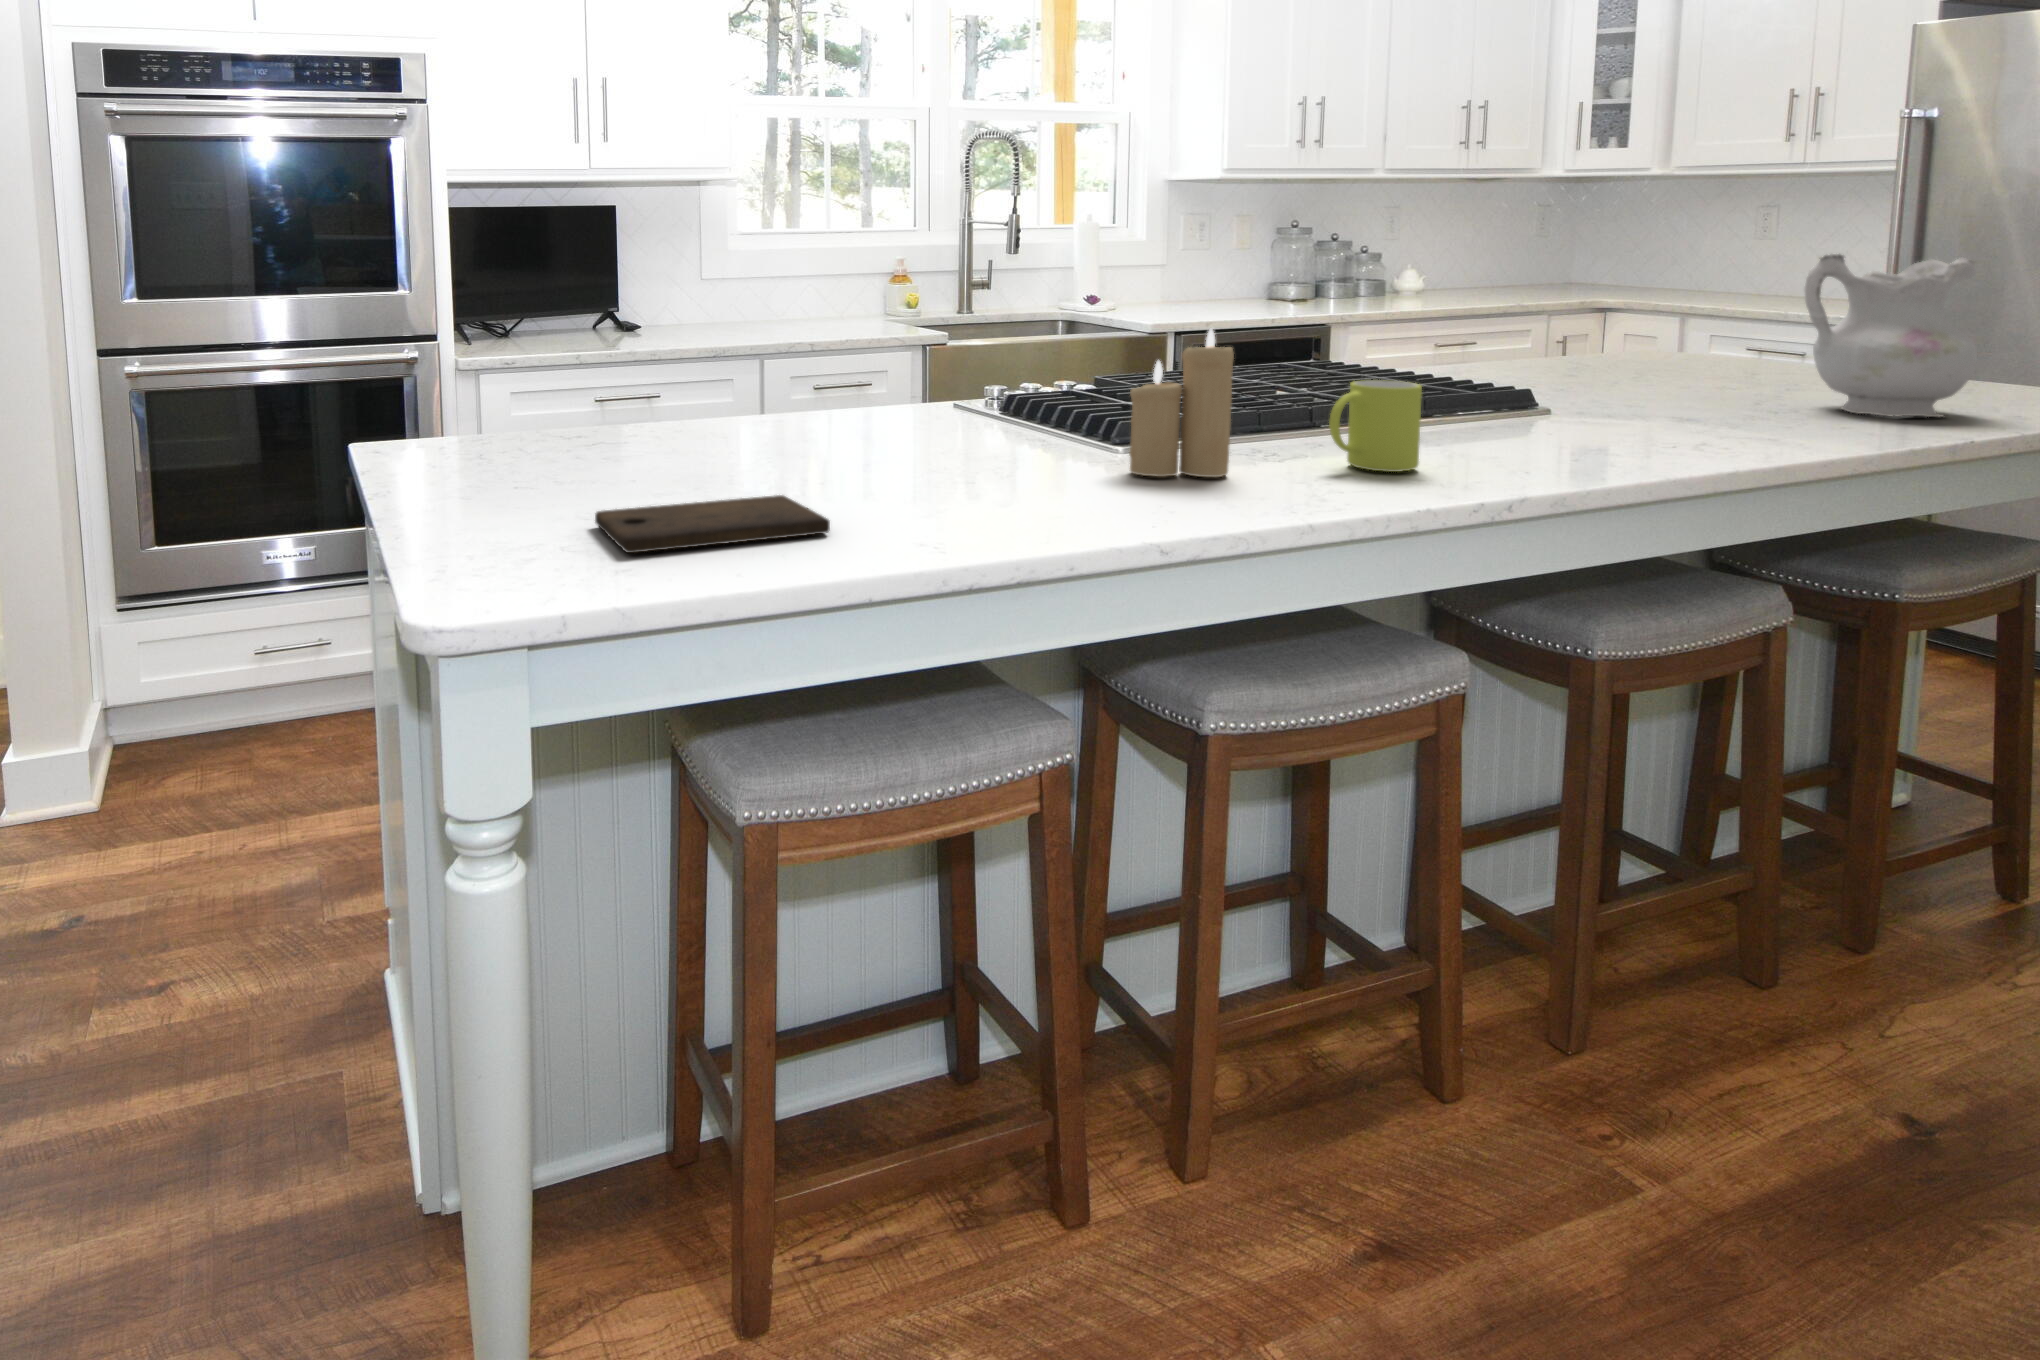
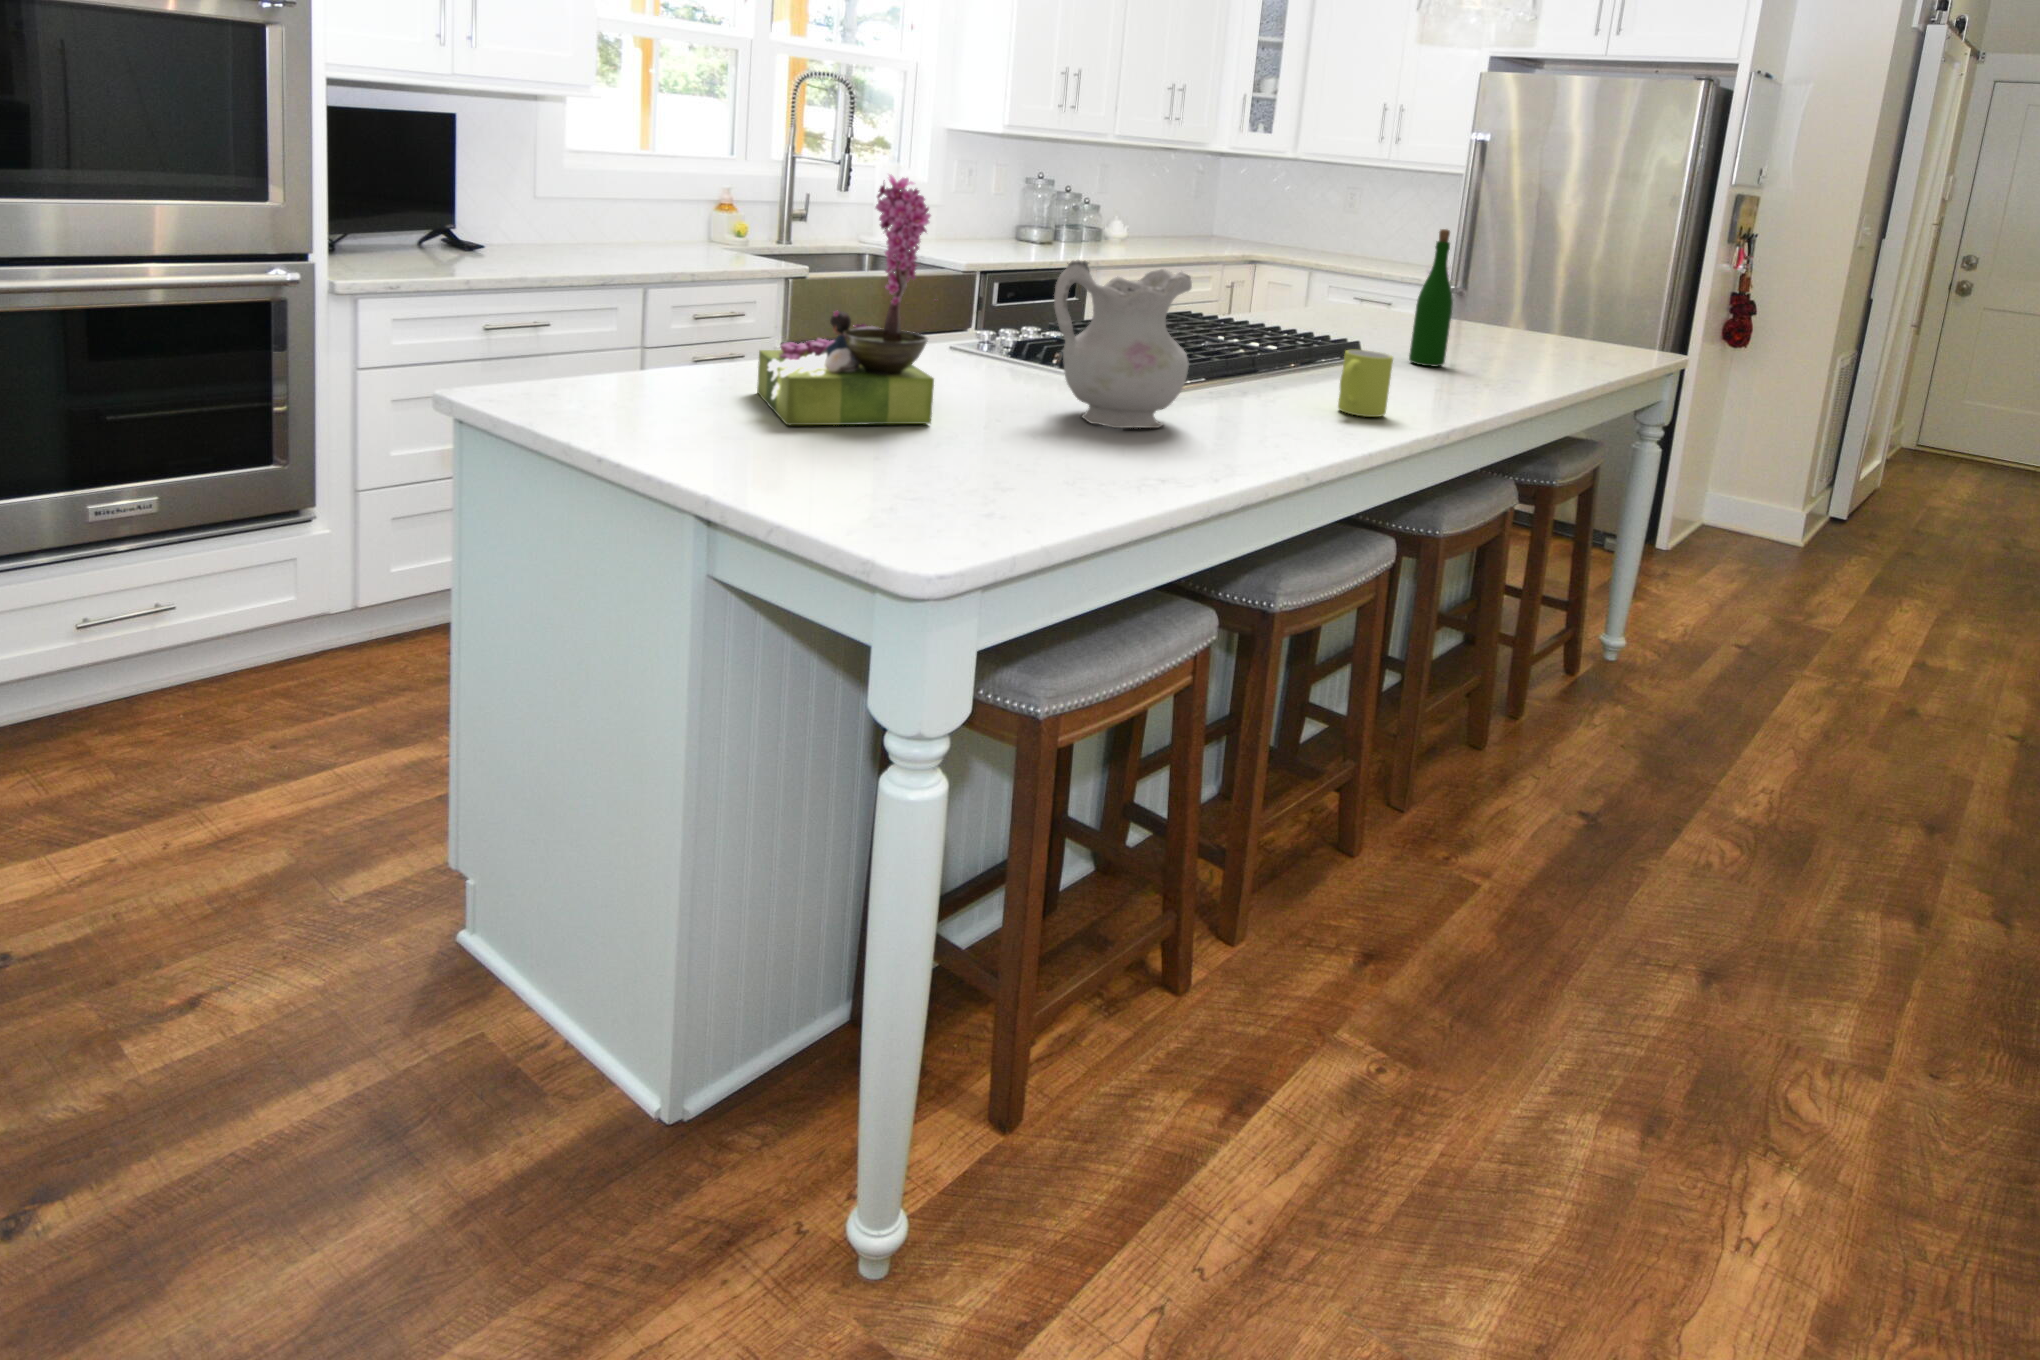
flower arrangement: none [569,192,773,466] -> present [757,175,934,425]
wine bottle: none [1604,220,1667,417] -> present [1409,229,1453,367]
ceramic pitcher: present [1804,254,1977,417] -> present [1054,260,1192,428]
candle: present [1129,329,1234,477] -> none [1220,313,1299,426]
cutting board: present [595,495,830,553] -> none [933,455,1125,517]

